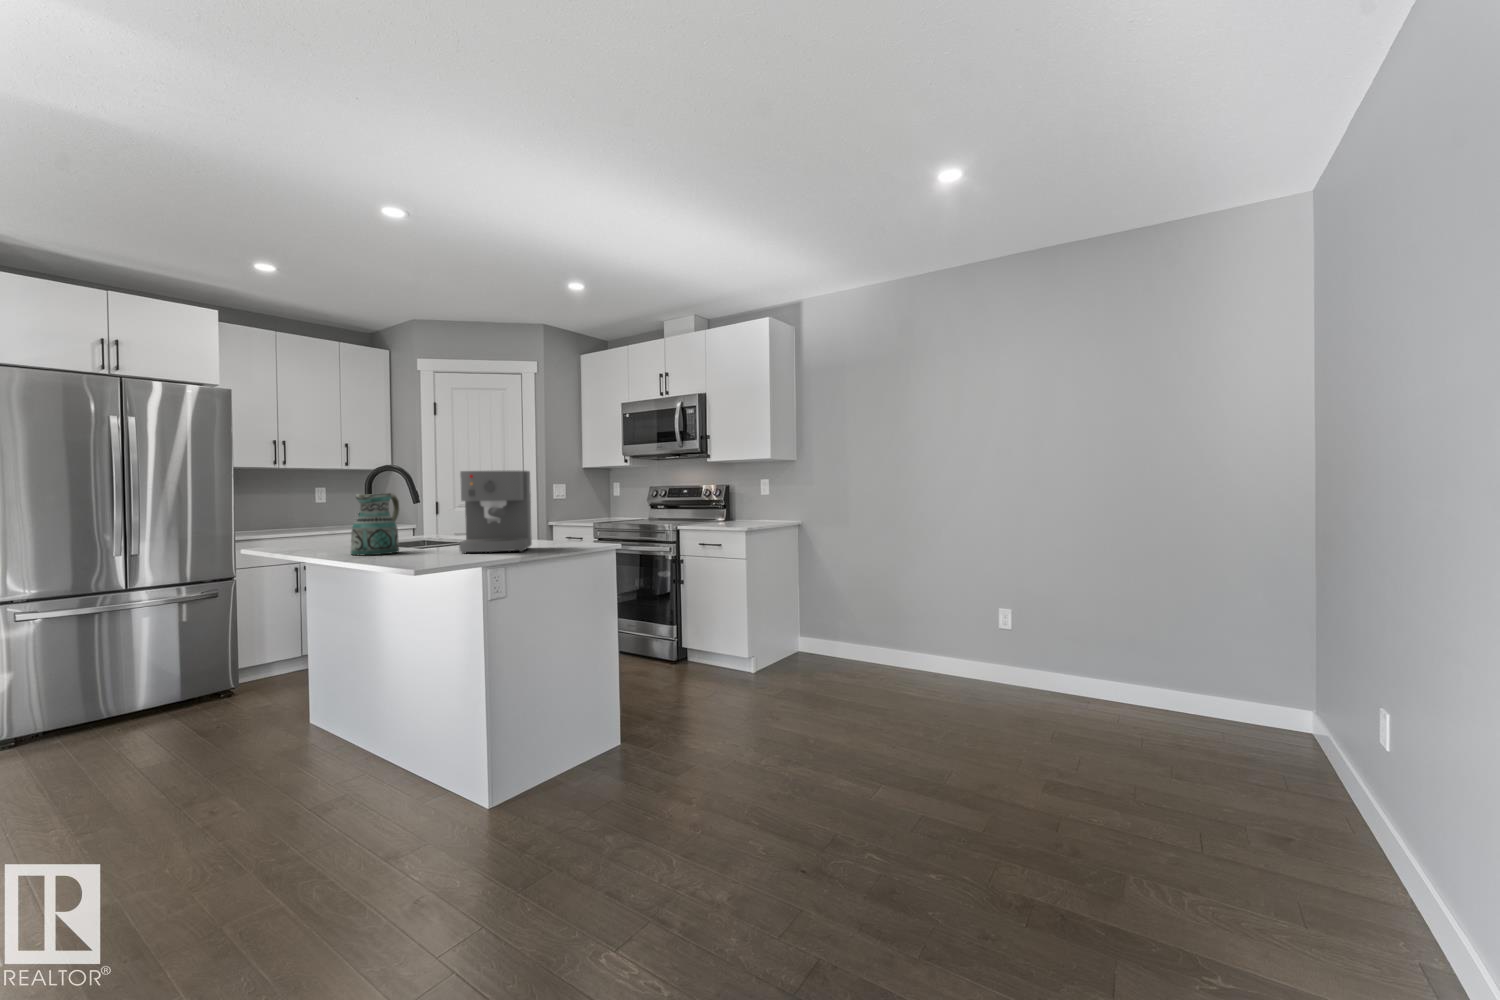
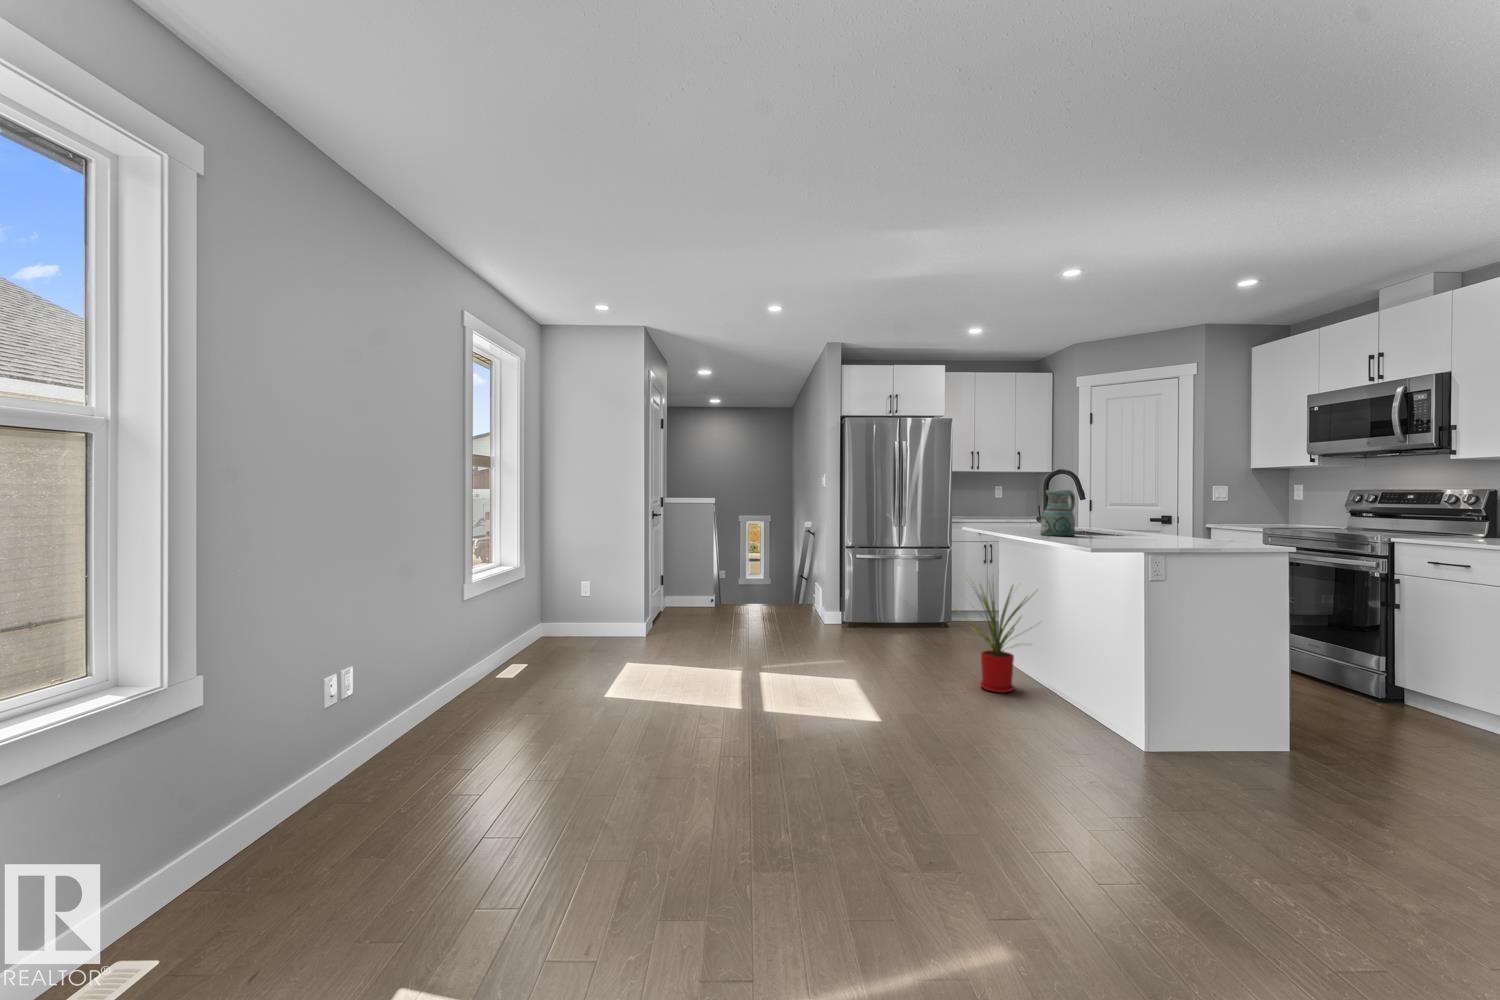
coffee maker: present [459,471,532,554] -> none [1126,472,1194,543]
house plant: none [209,613,362,789] -> present [967,578,1037,693]

